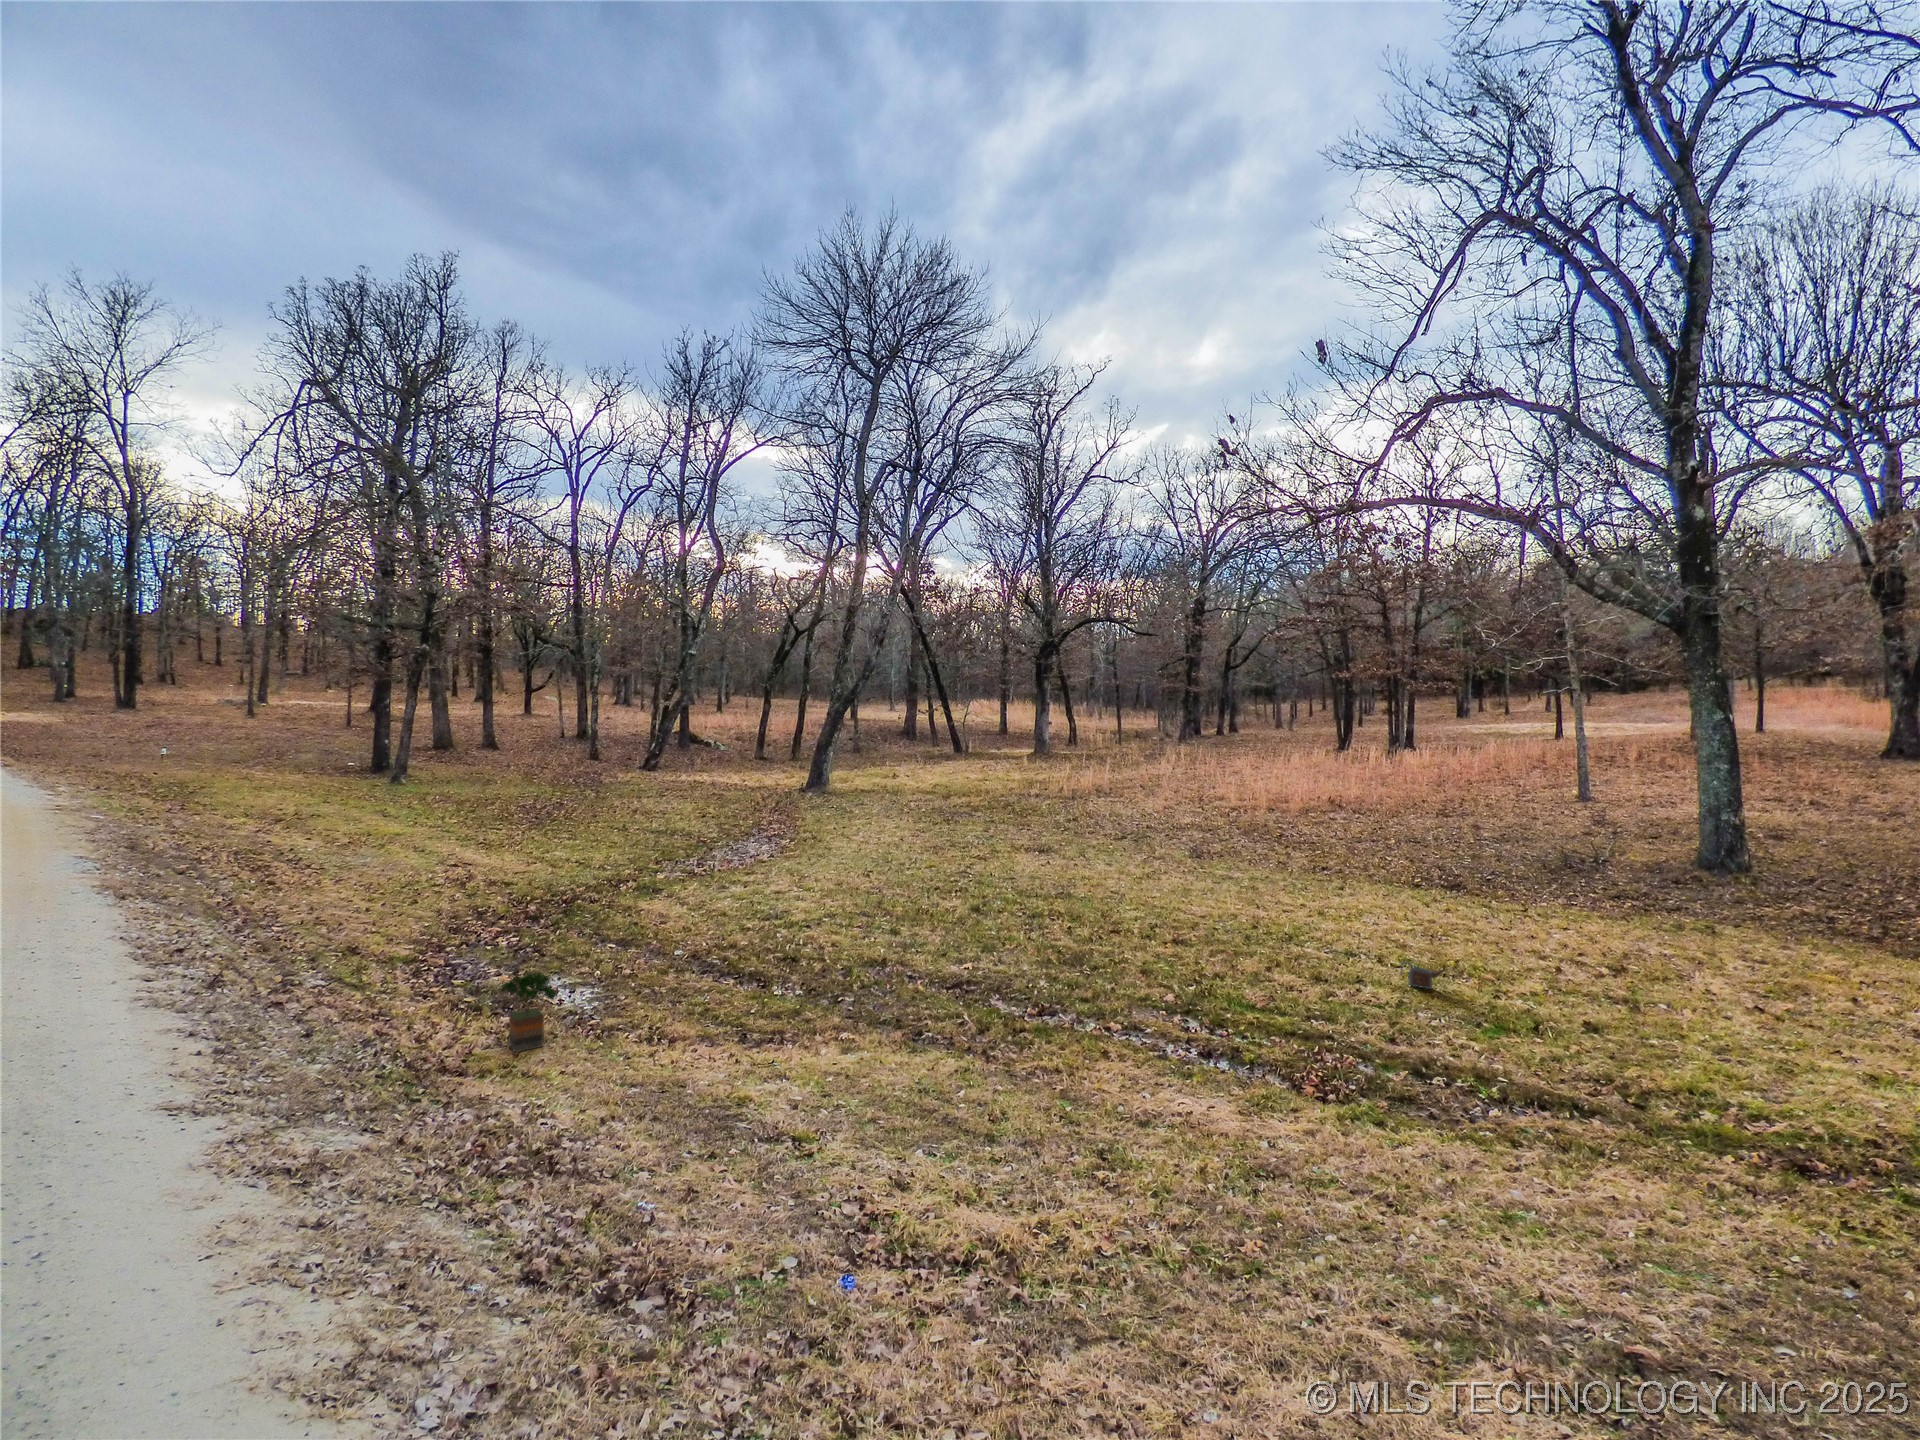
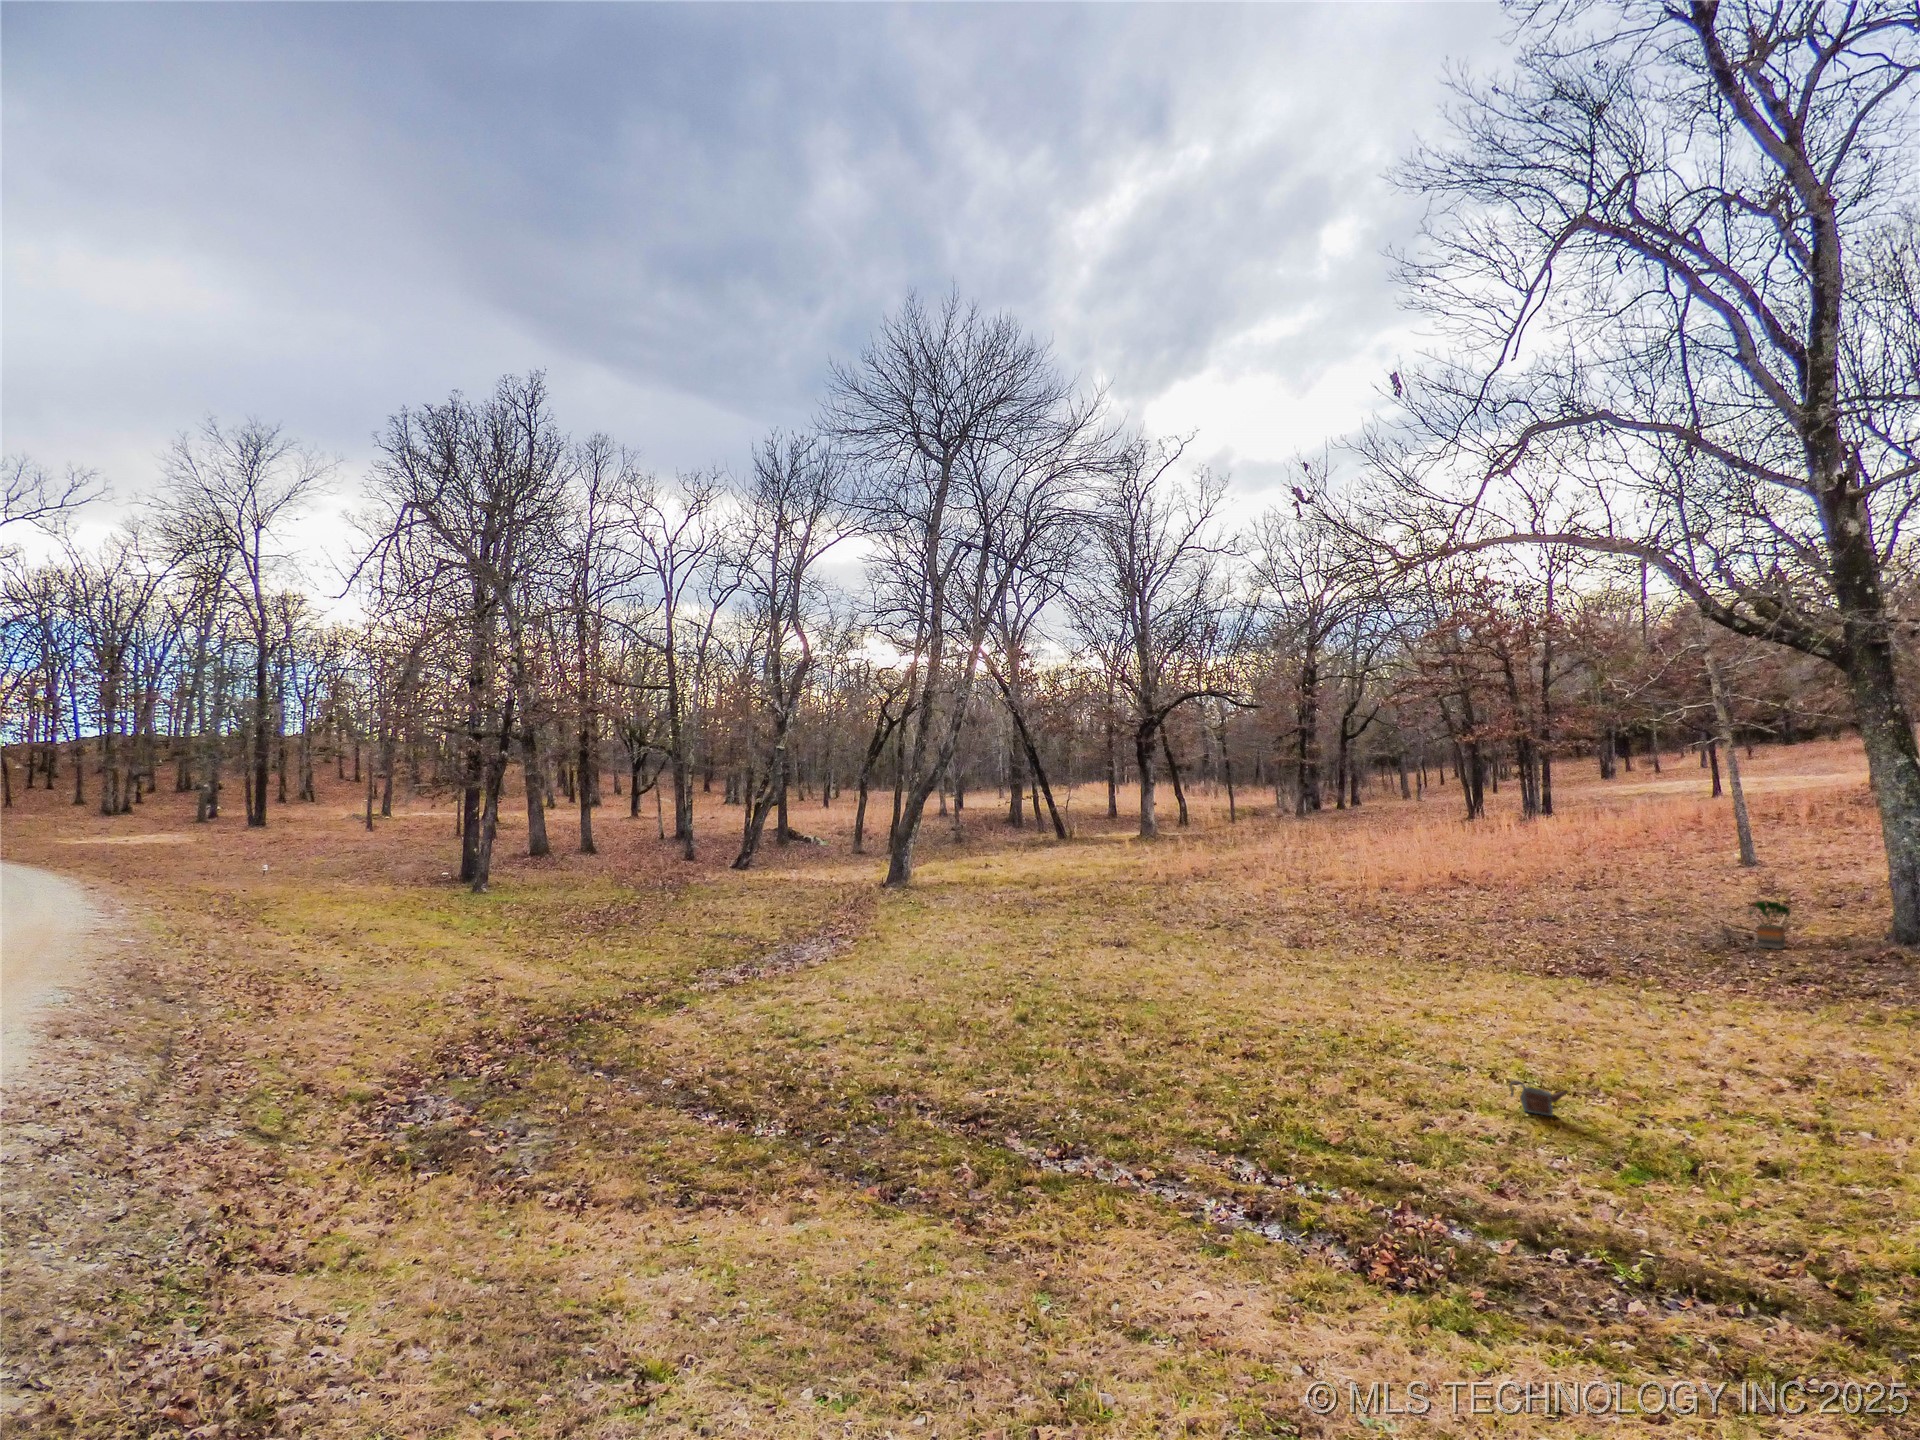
potted tree: present [502,972,556,1052] -> present [1749,901,1790,949]

